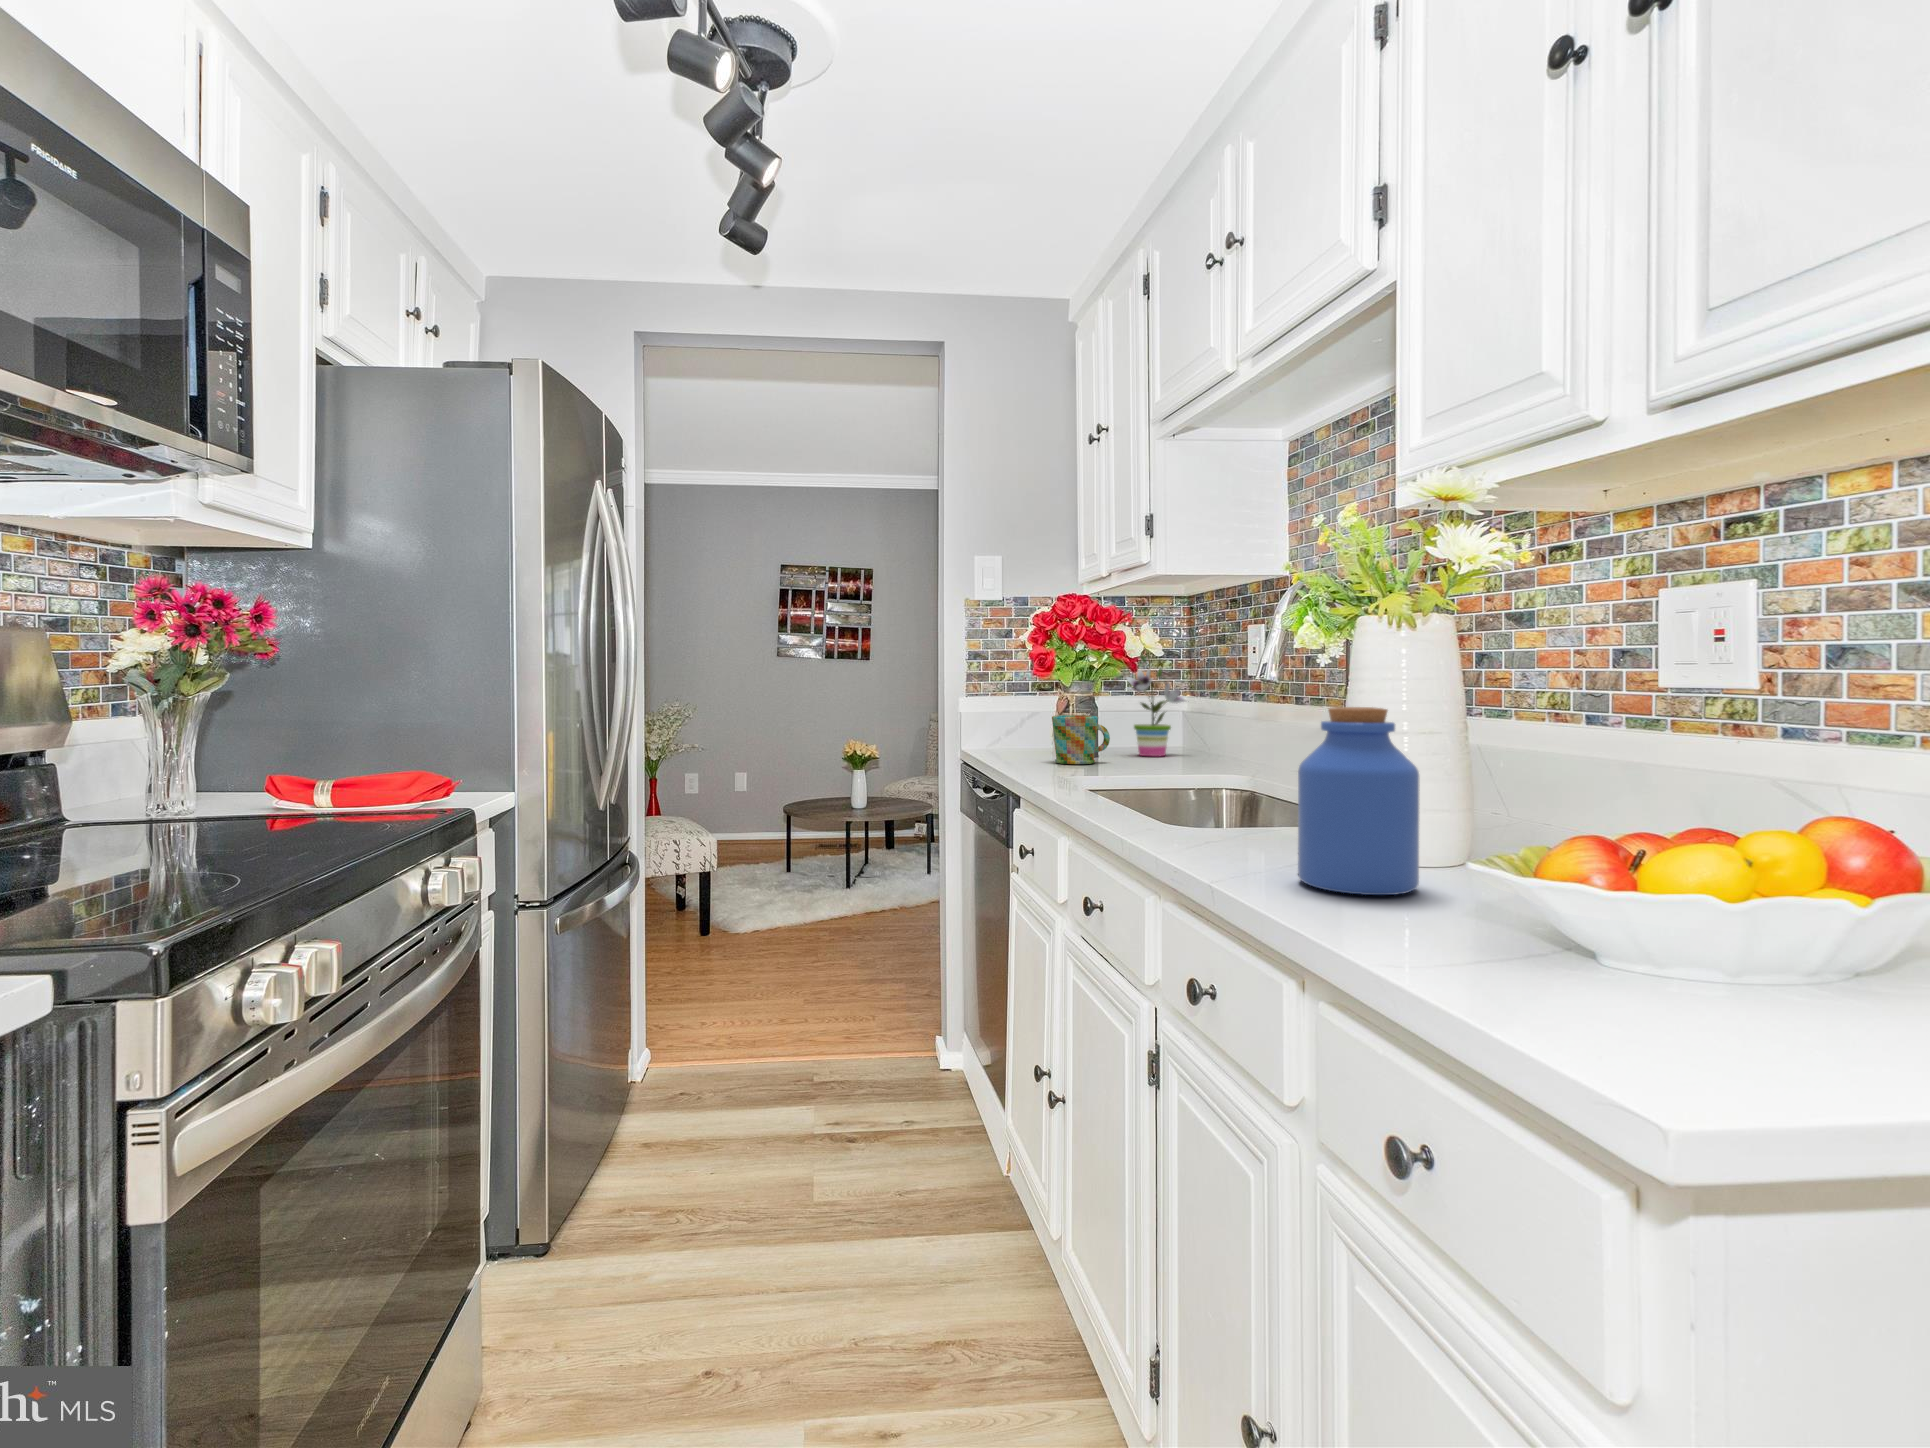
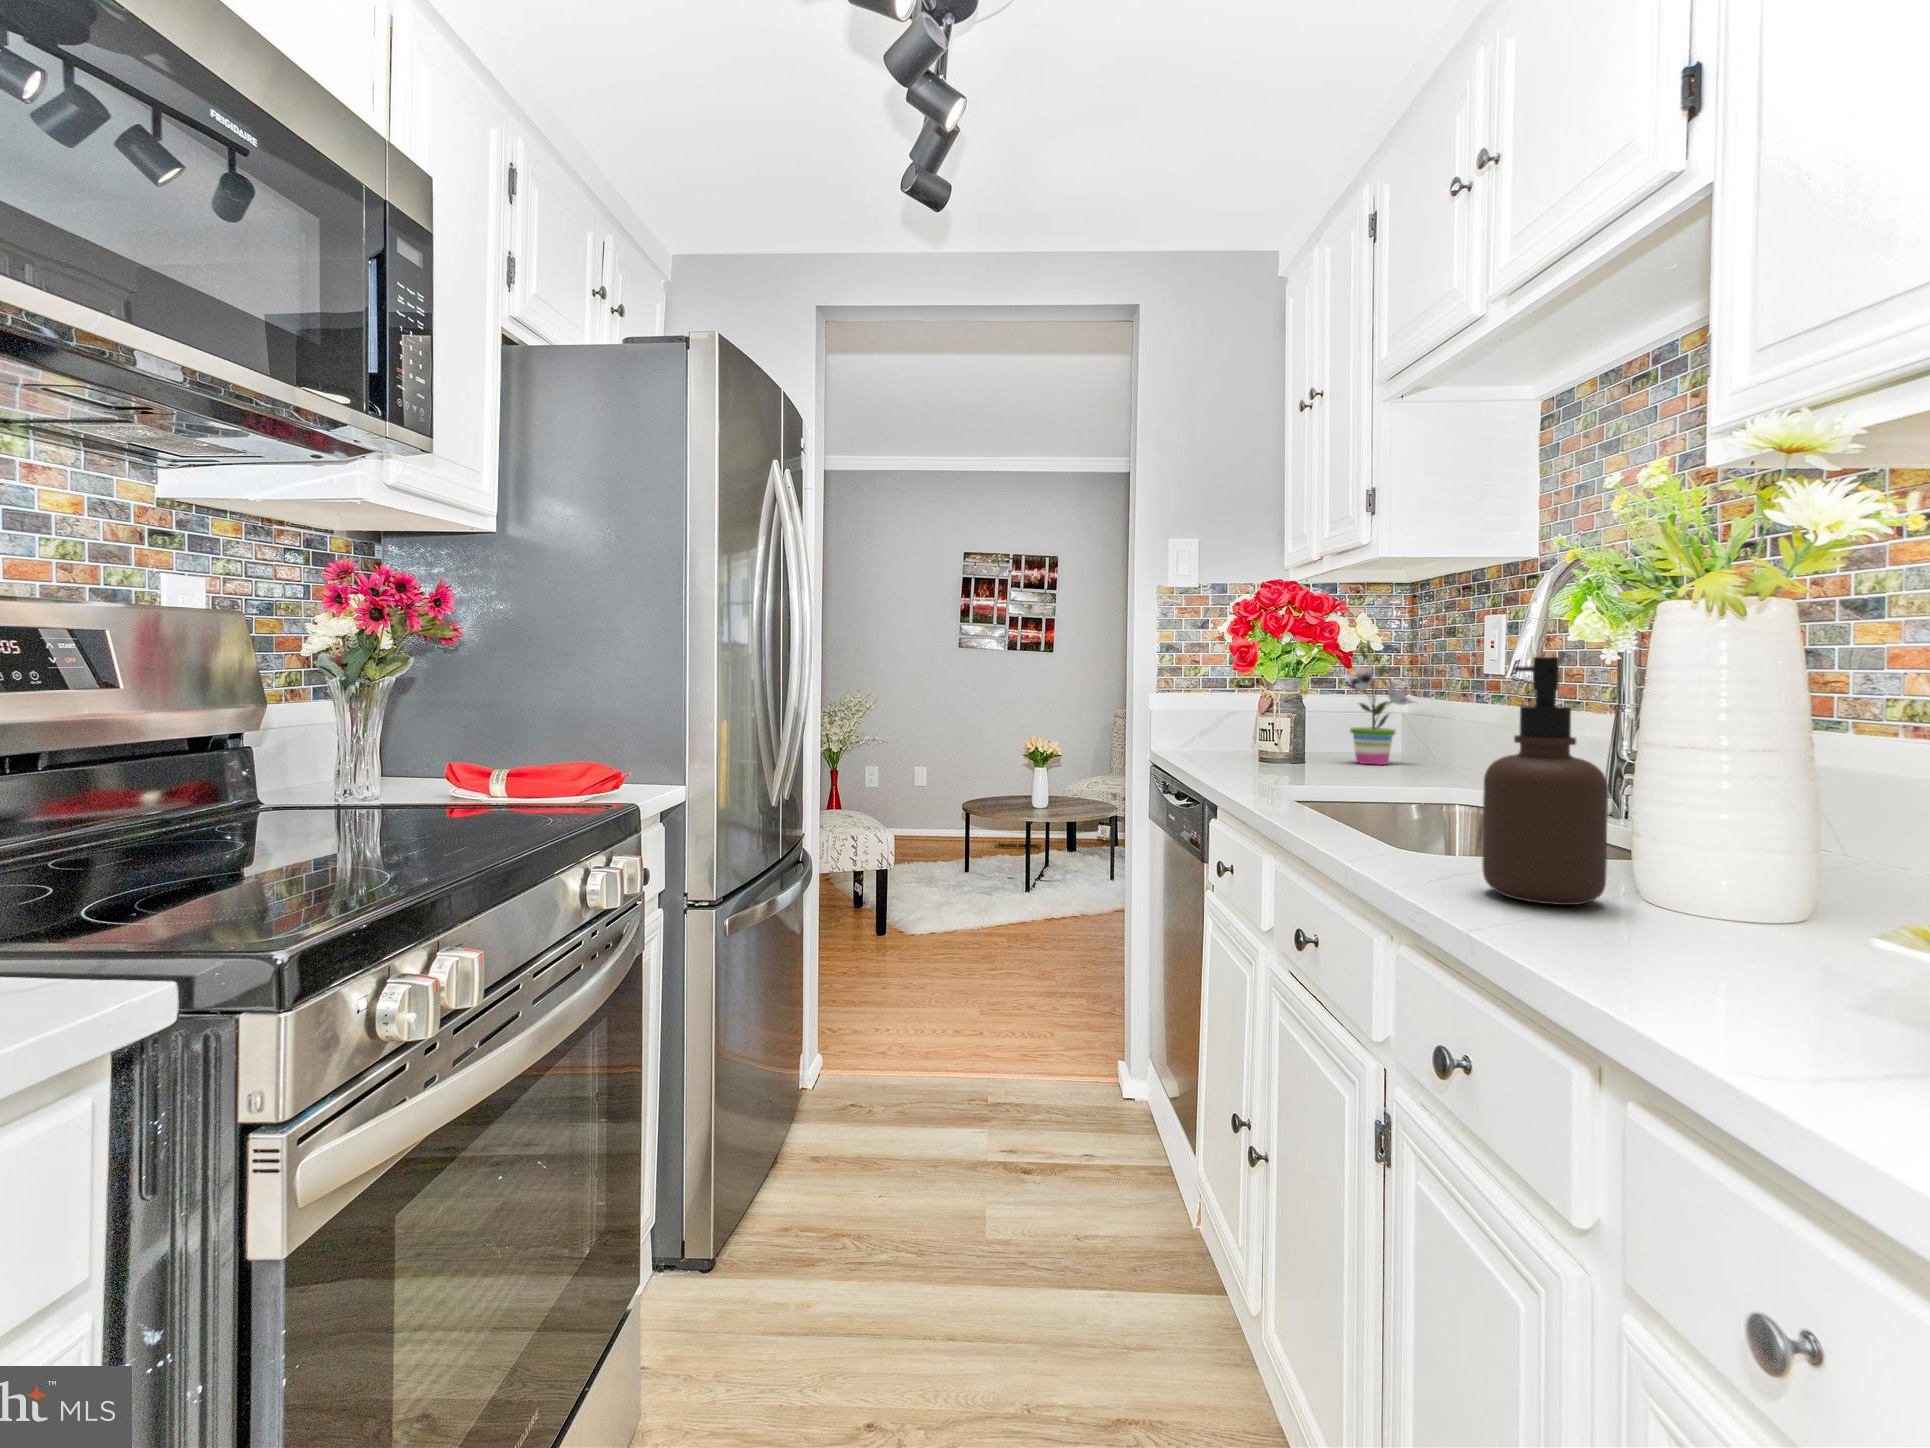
soap dispenser: none [1206,663,1293,858] -> present [1482,657,1608,905]
jar: present [1298,707,1420,895] -> none [1629,717,1824,974]
mug: present [1052,715,1110,764] -> none [1256,716,1324,771]

